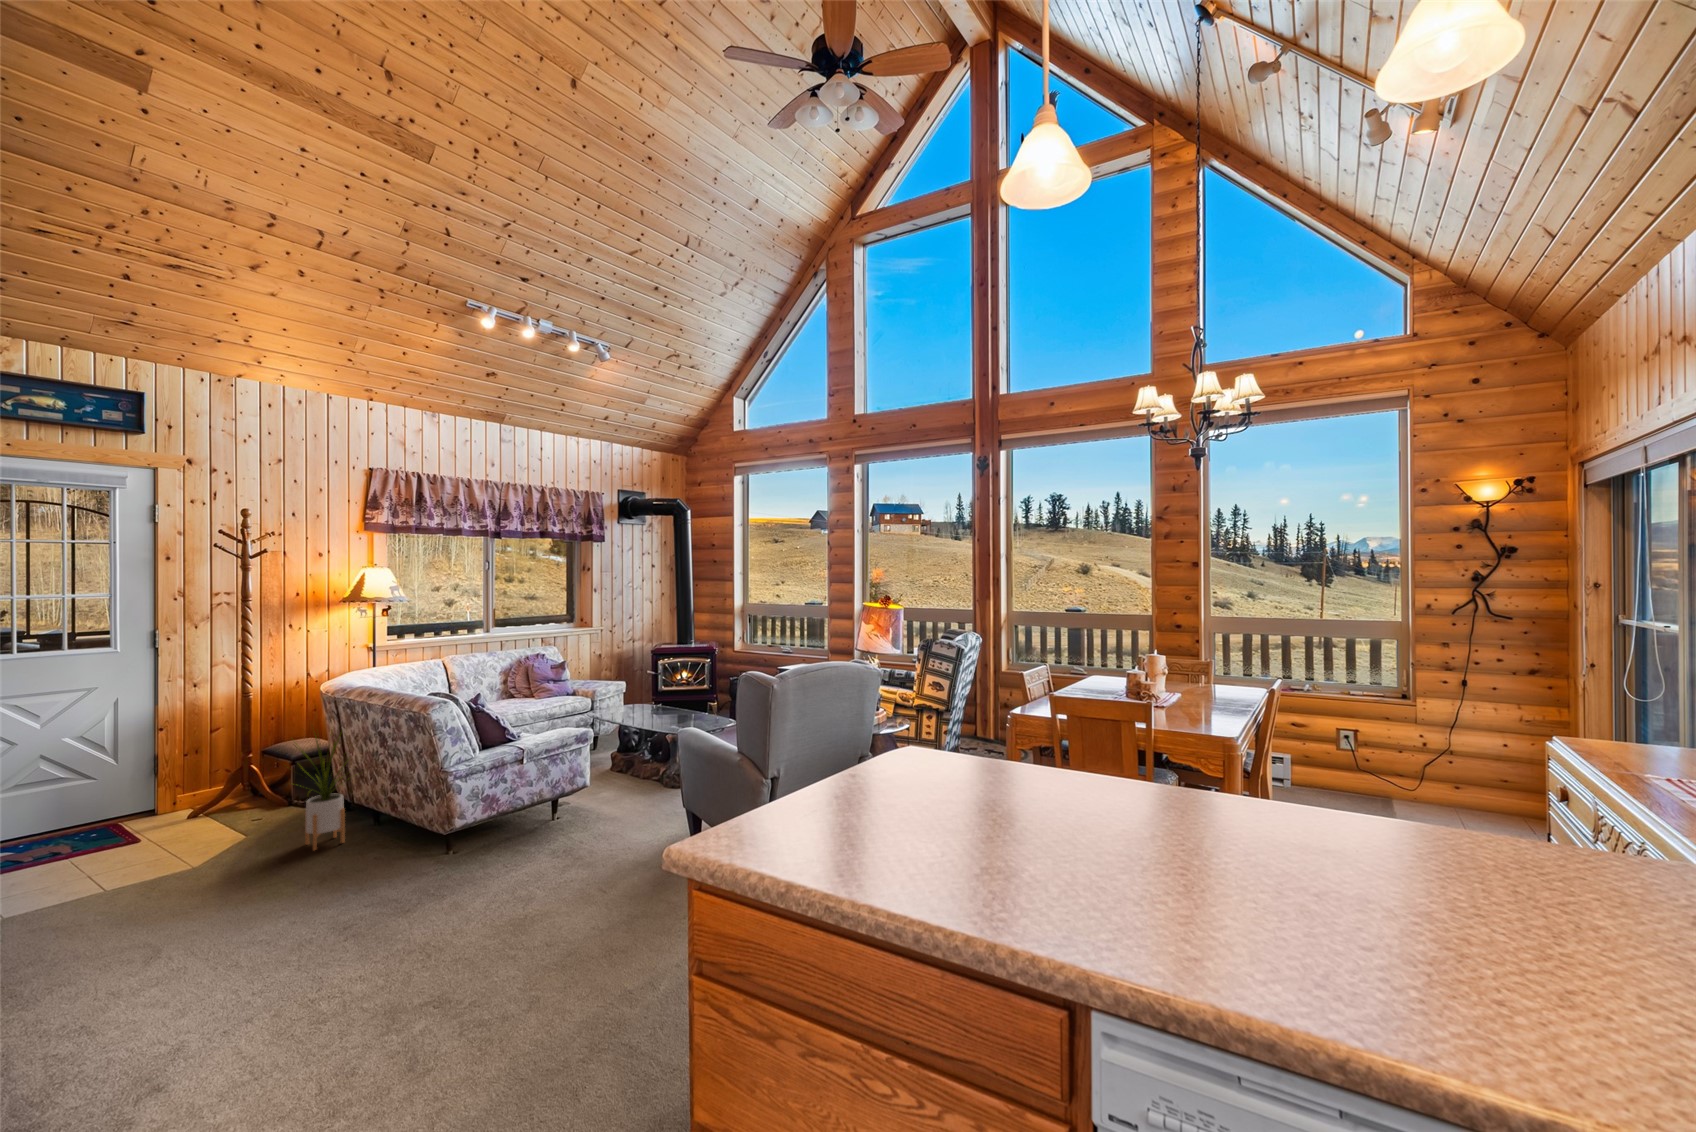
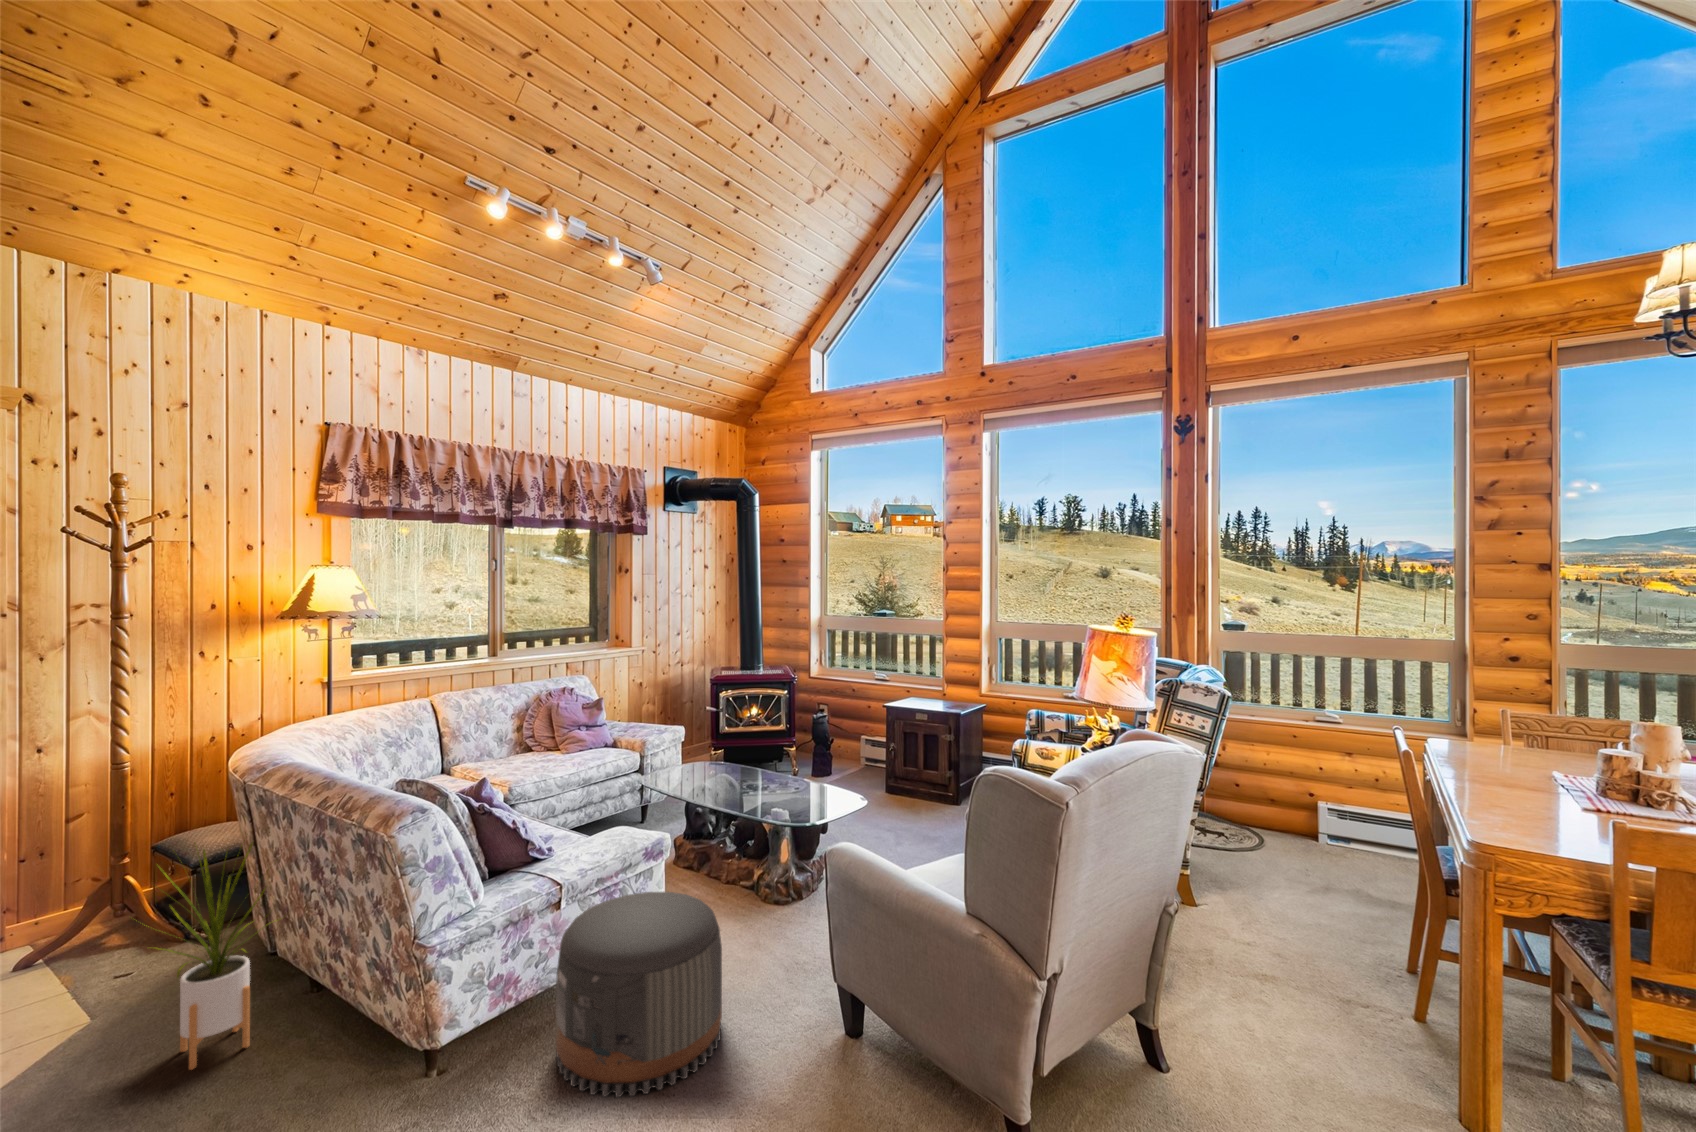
pouf: none [520,760,618,858] -> present [556,892,722,1097]

